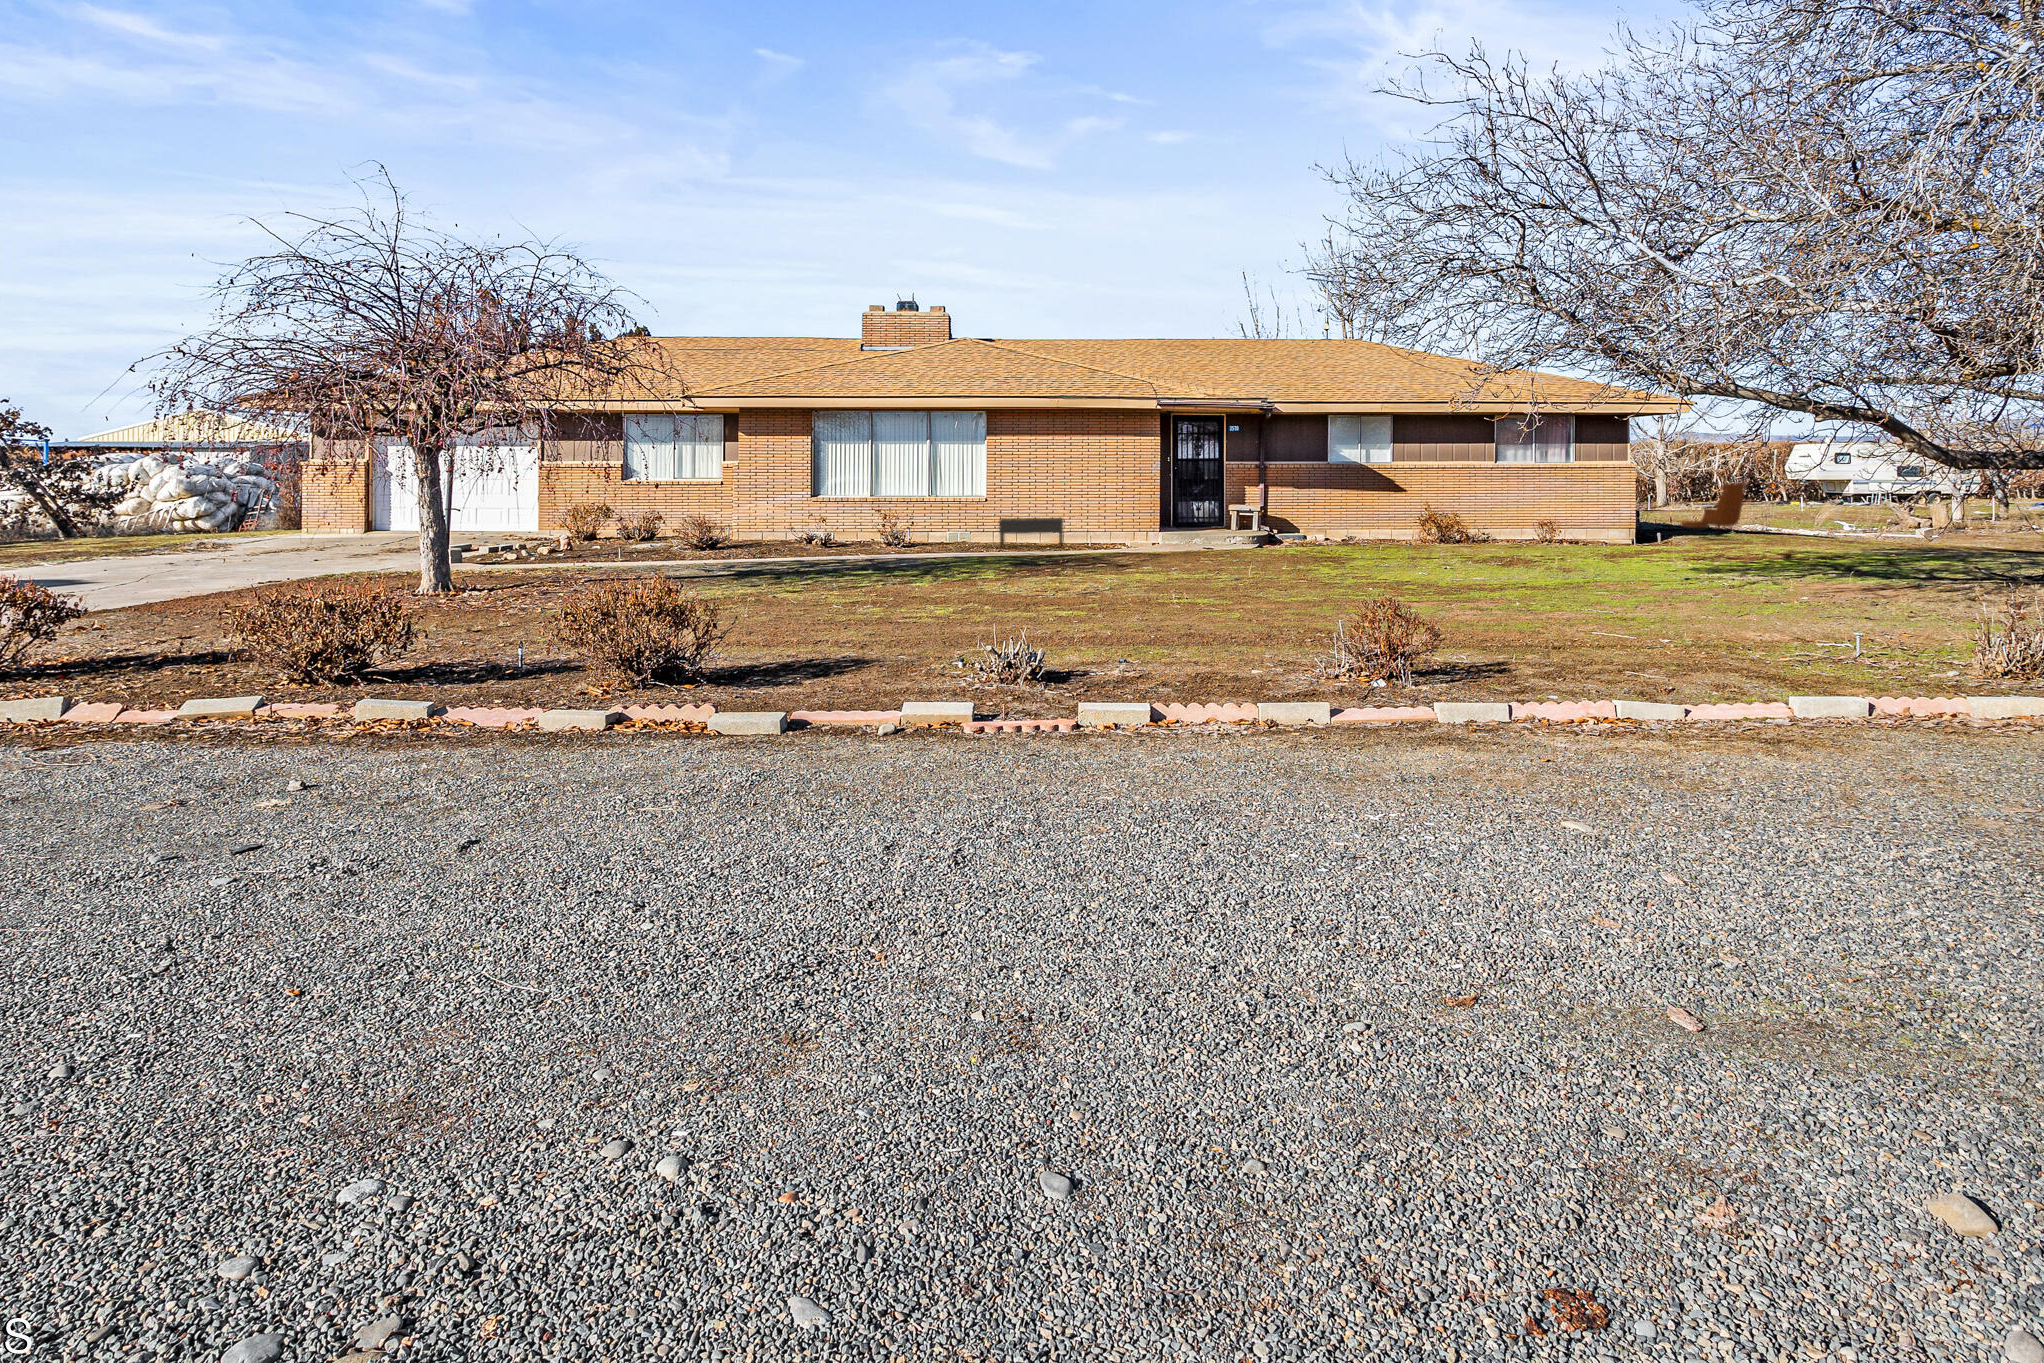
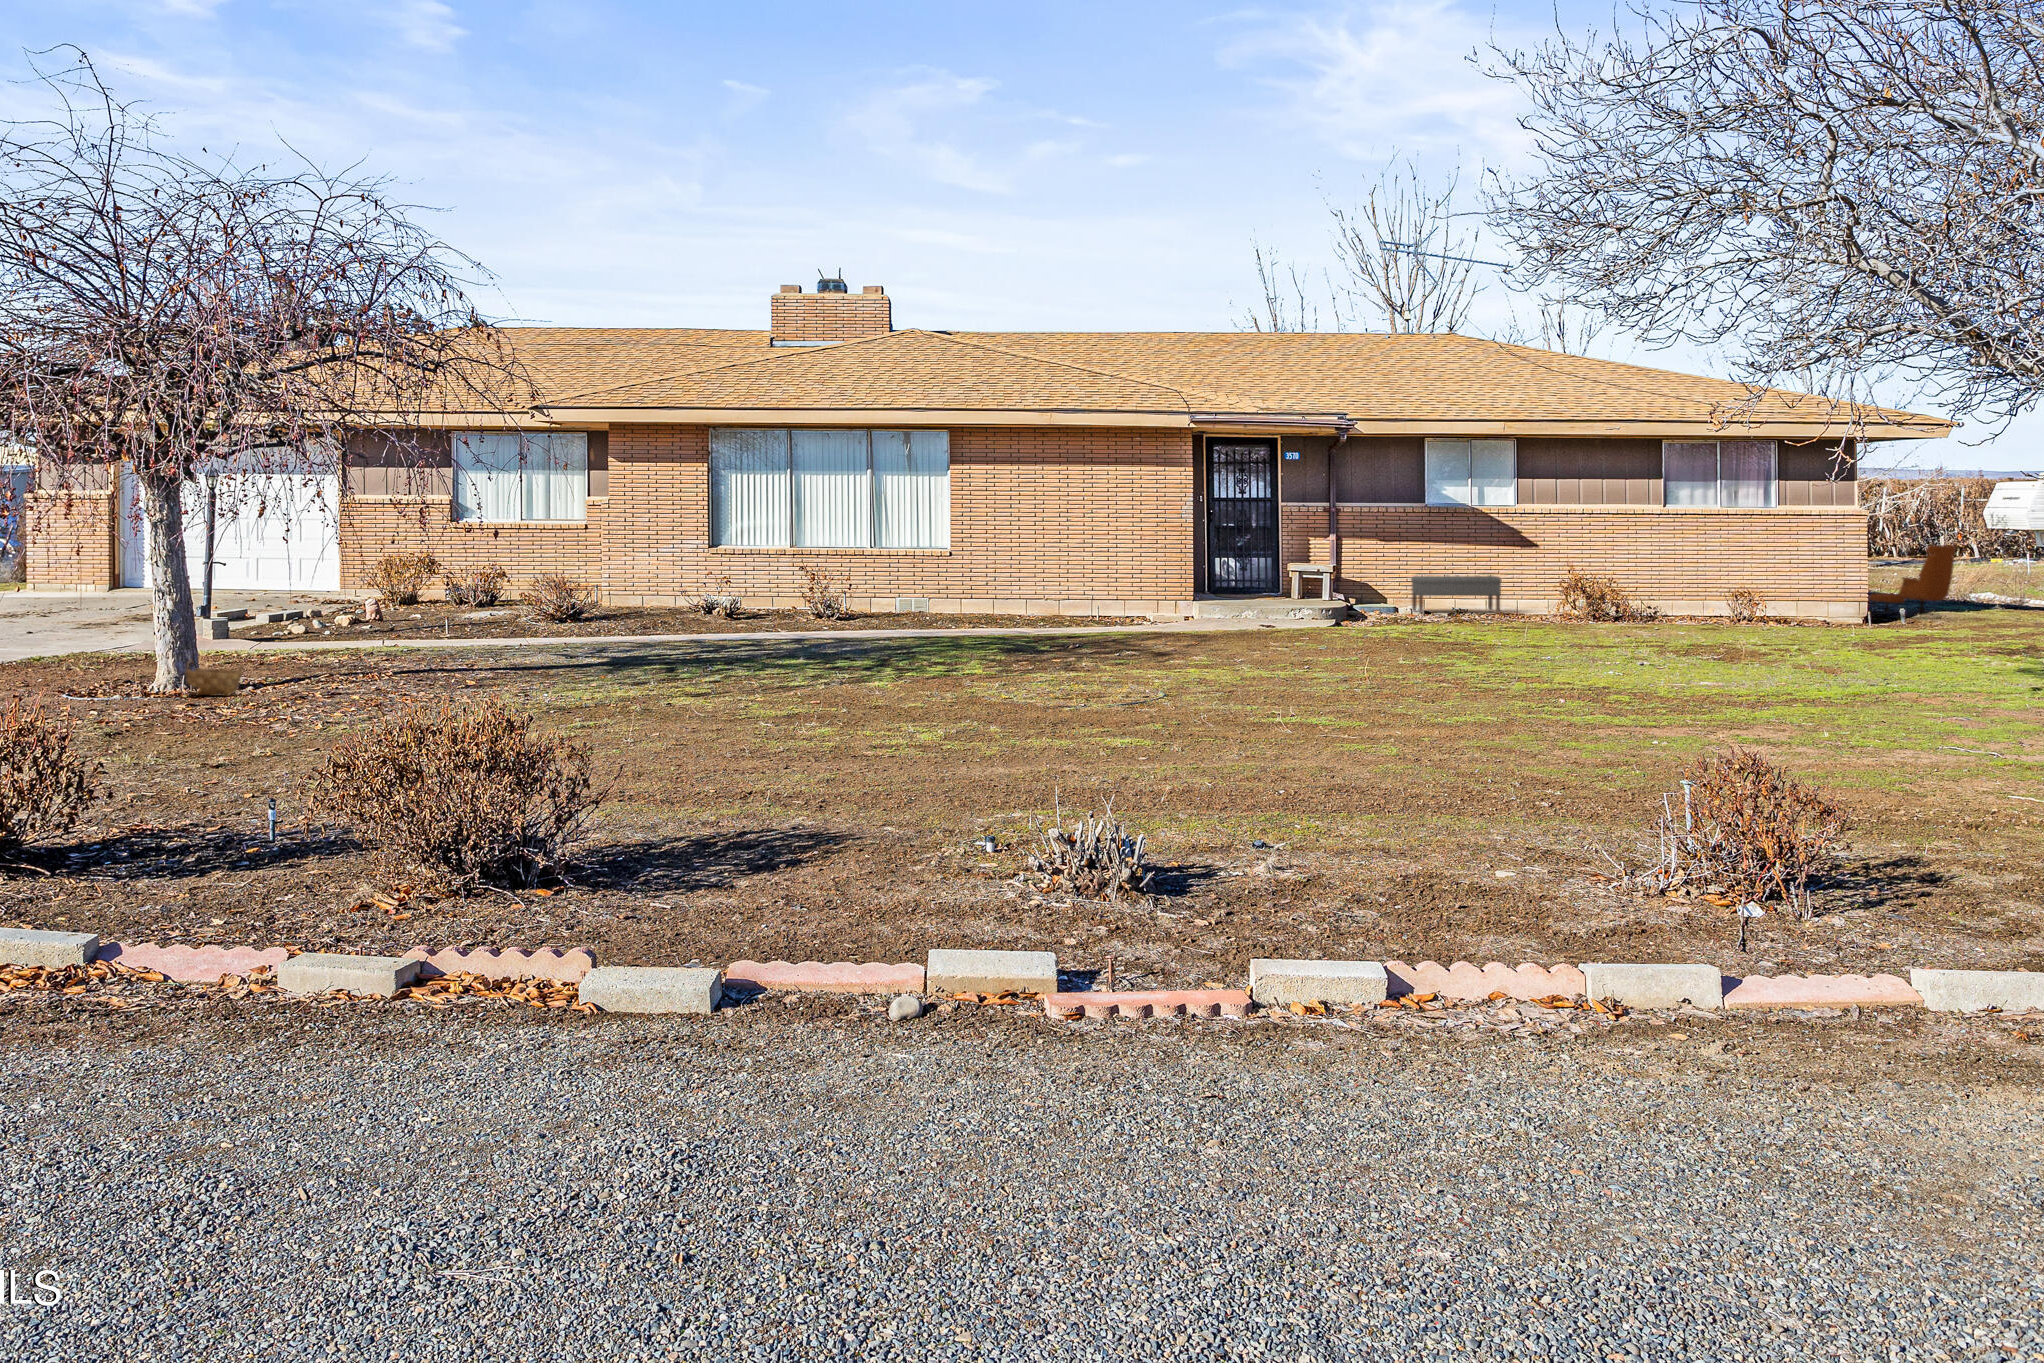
bench: present [998,518,1063,547] -> present [1411,575,1502,613]
woven basket: none [447,571,484,595] -> present [185,660,243,696]

